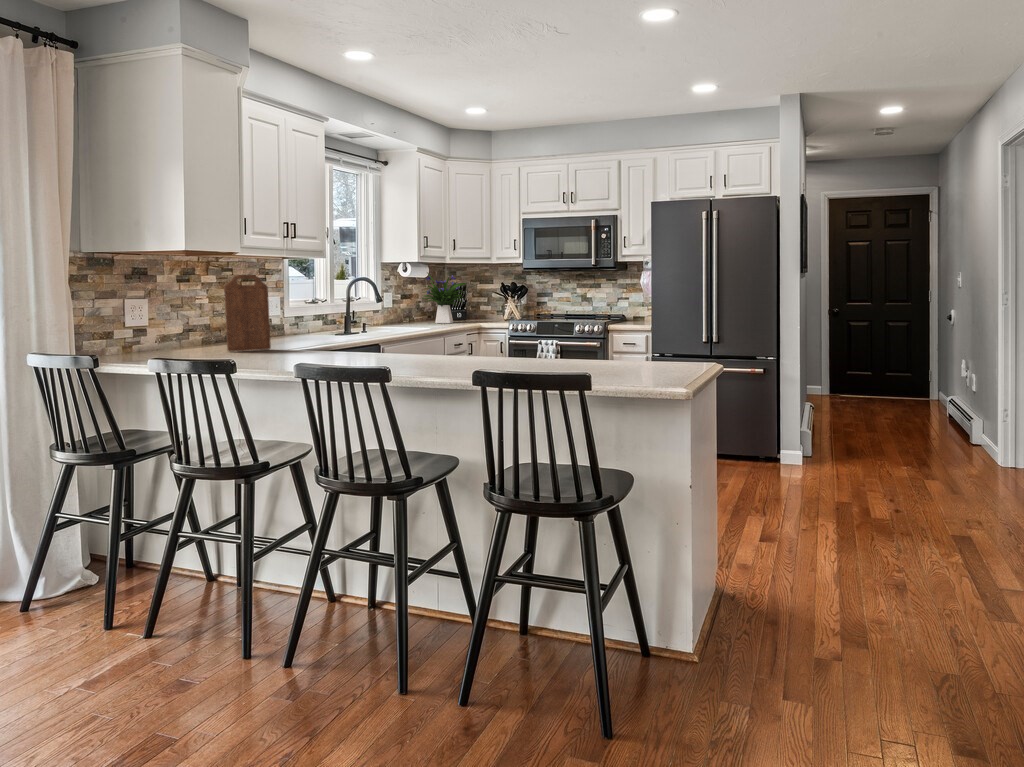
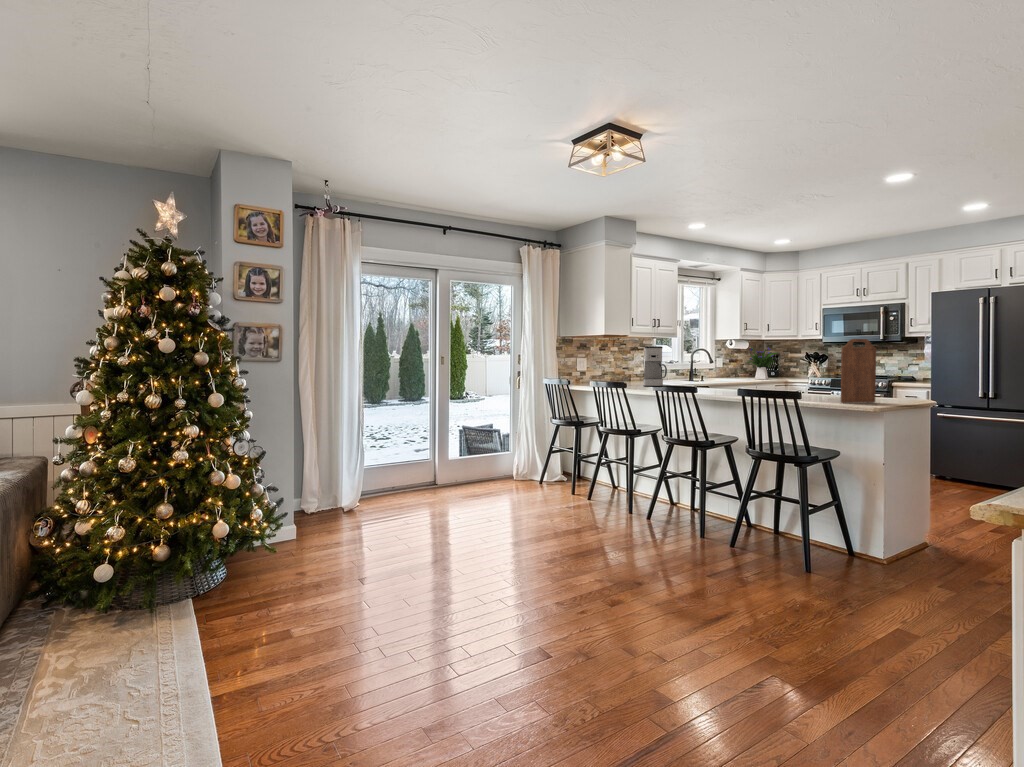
cutting board: present [224,275,271,351] -> present [841,339,876,403]
coffee maker: none [266,275,307,345] -> present [643,346,667,386]

